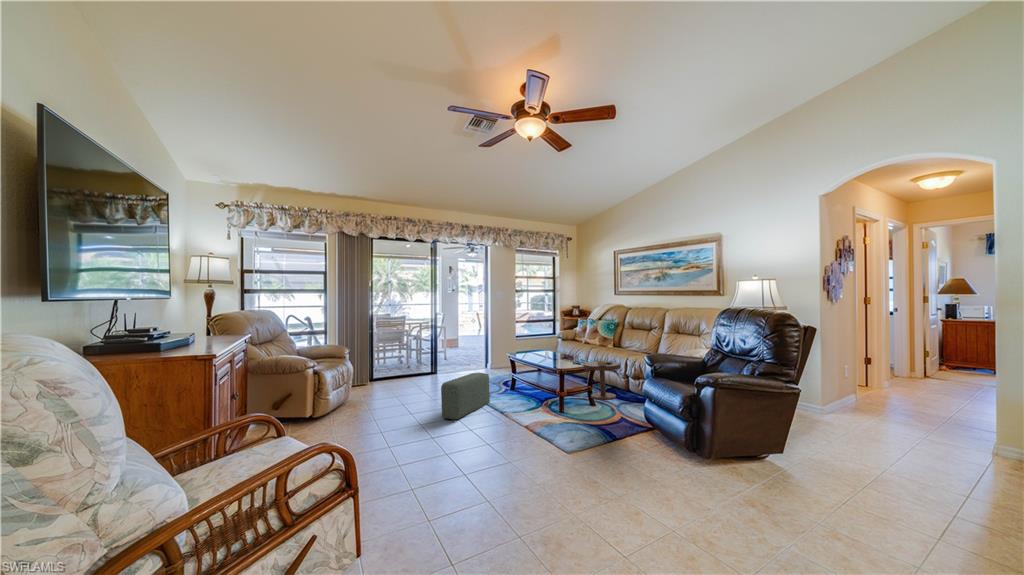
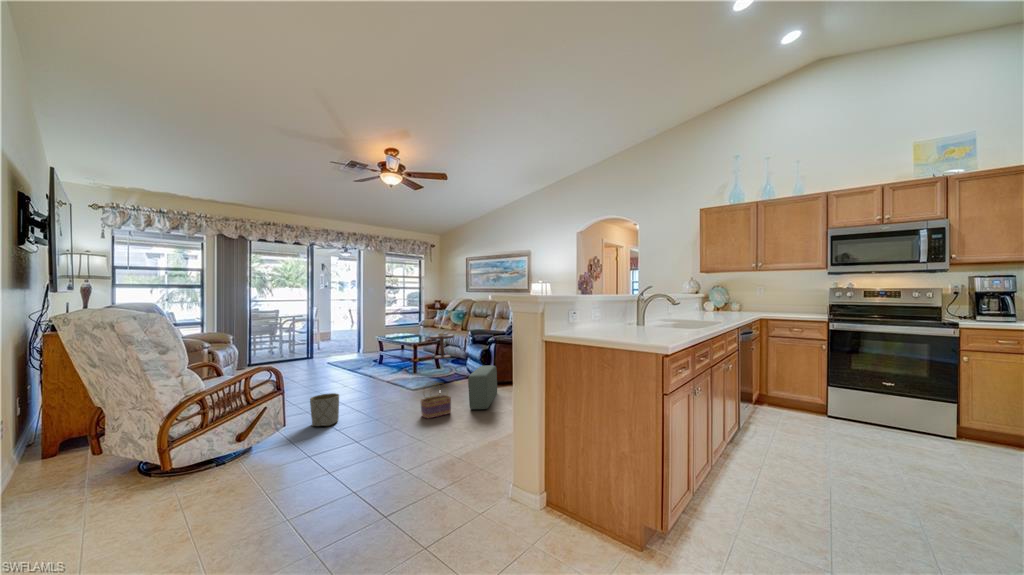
pouf: present [441,373,490,419] -> present [468,365,497,409]
basket: none [592,470,653,554] -> present [421,388,451,418]
planter: none [406,474,452,544] -> present [310,393,339,426]

